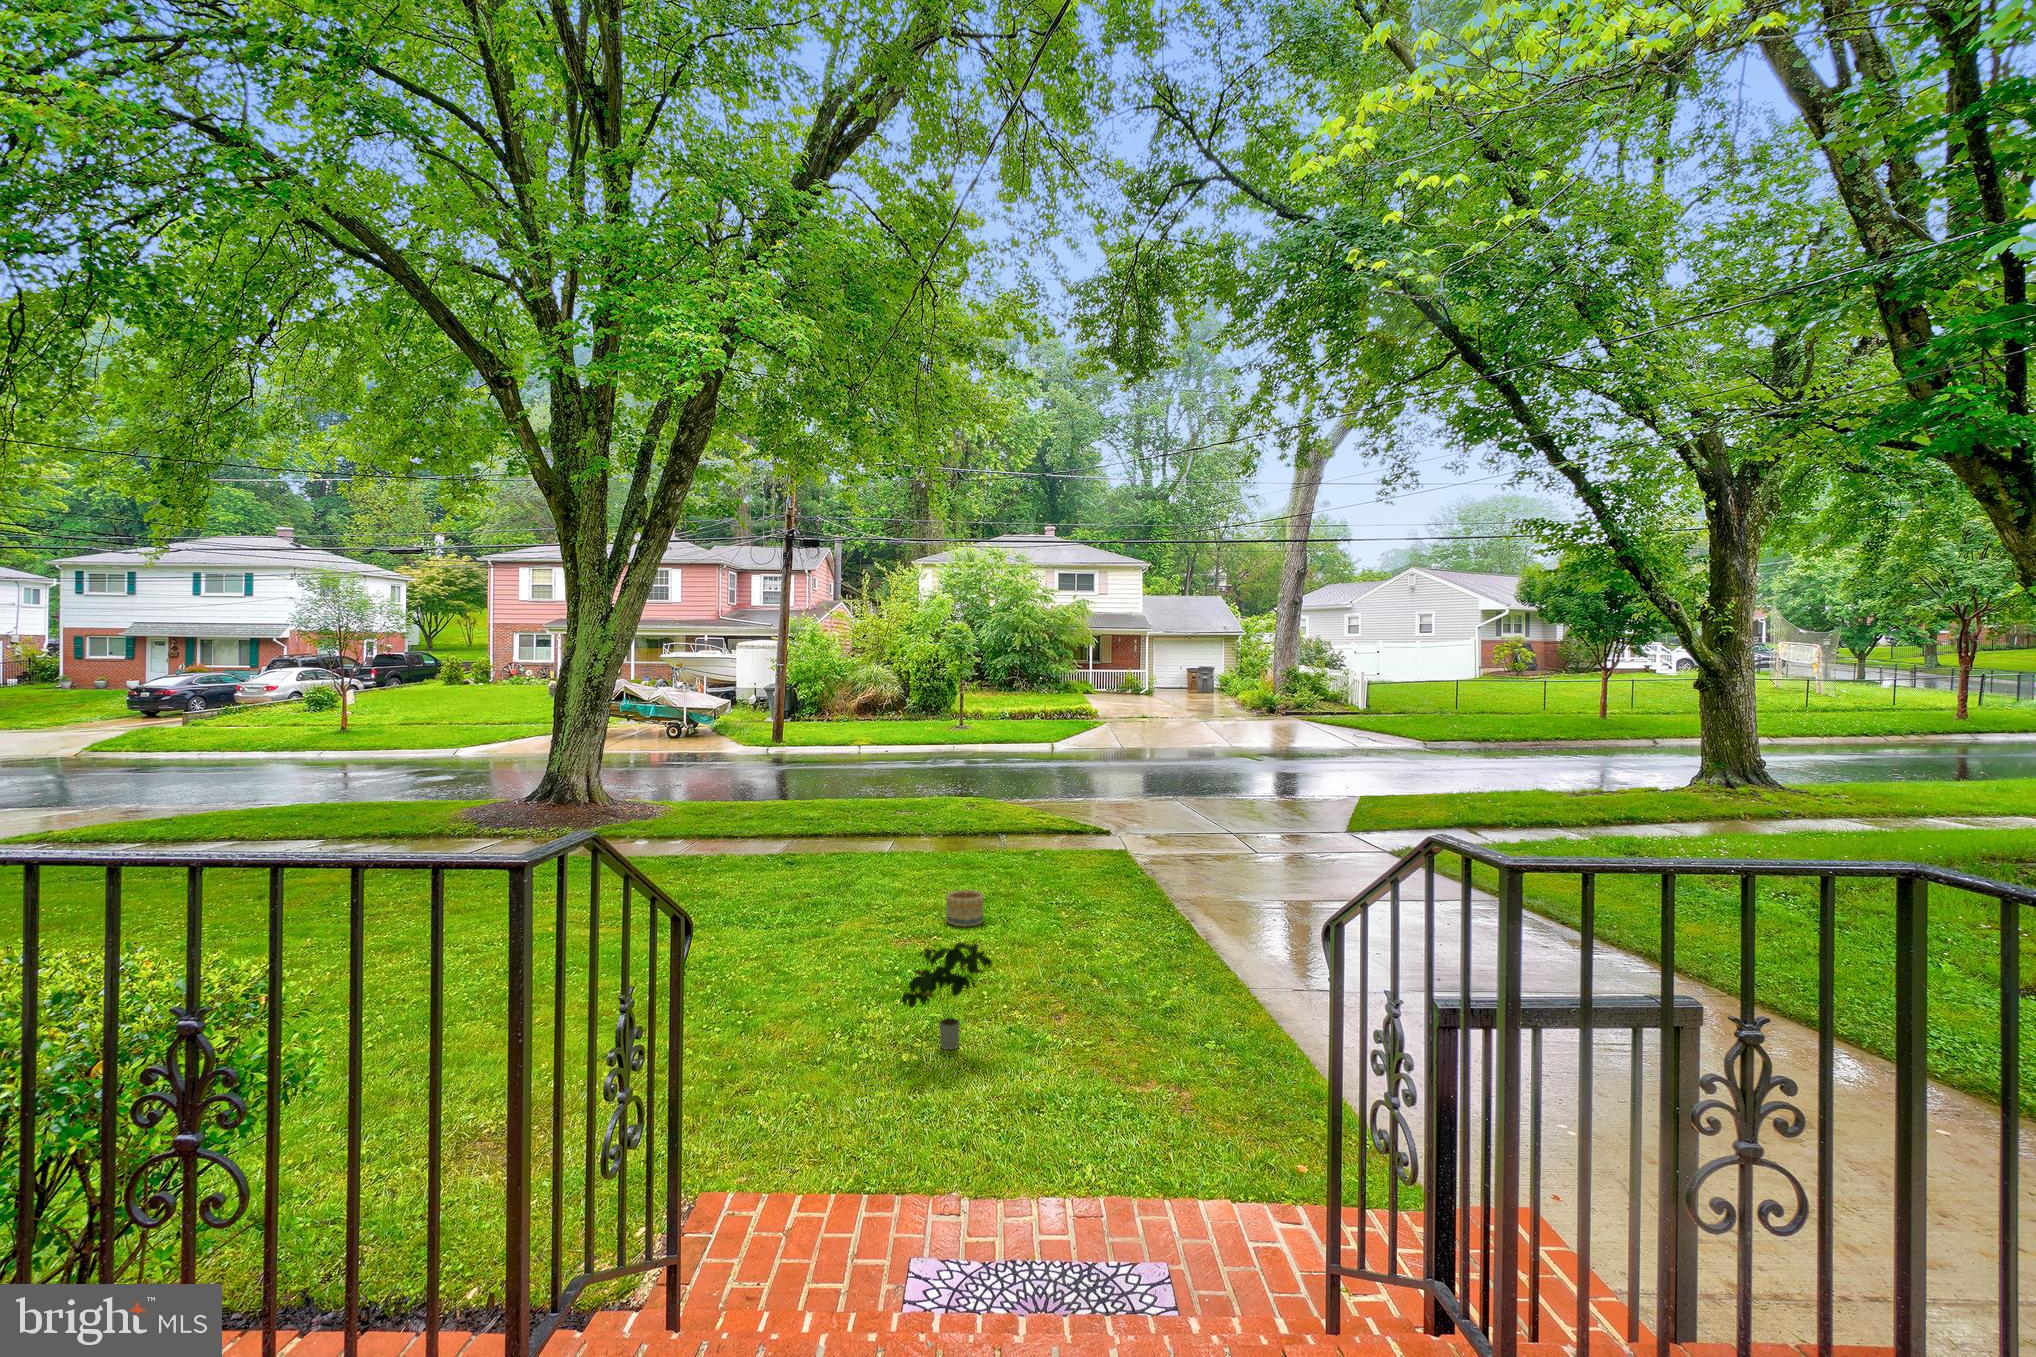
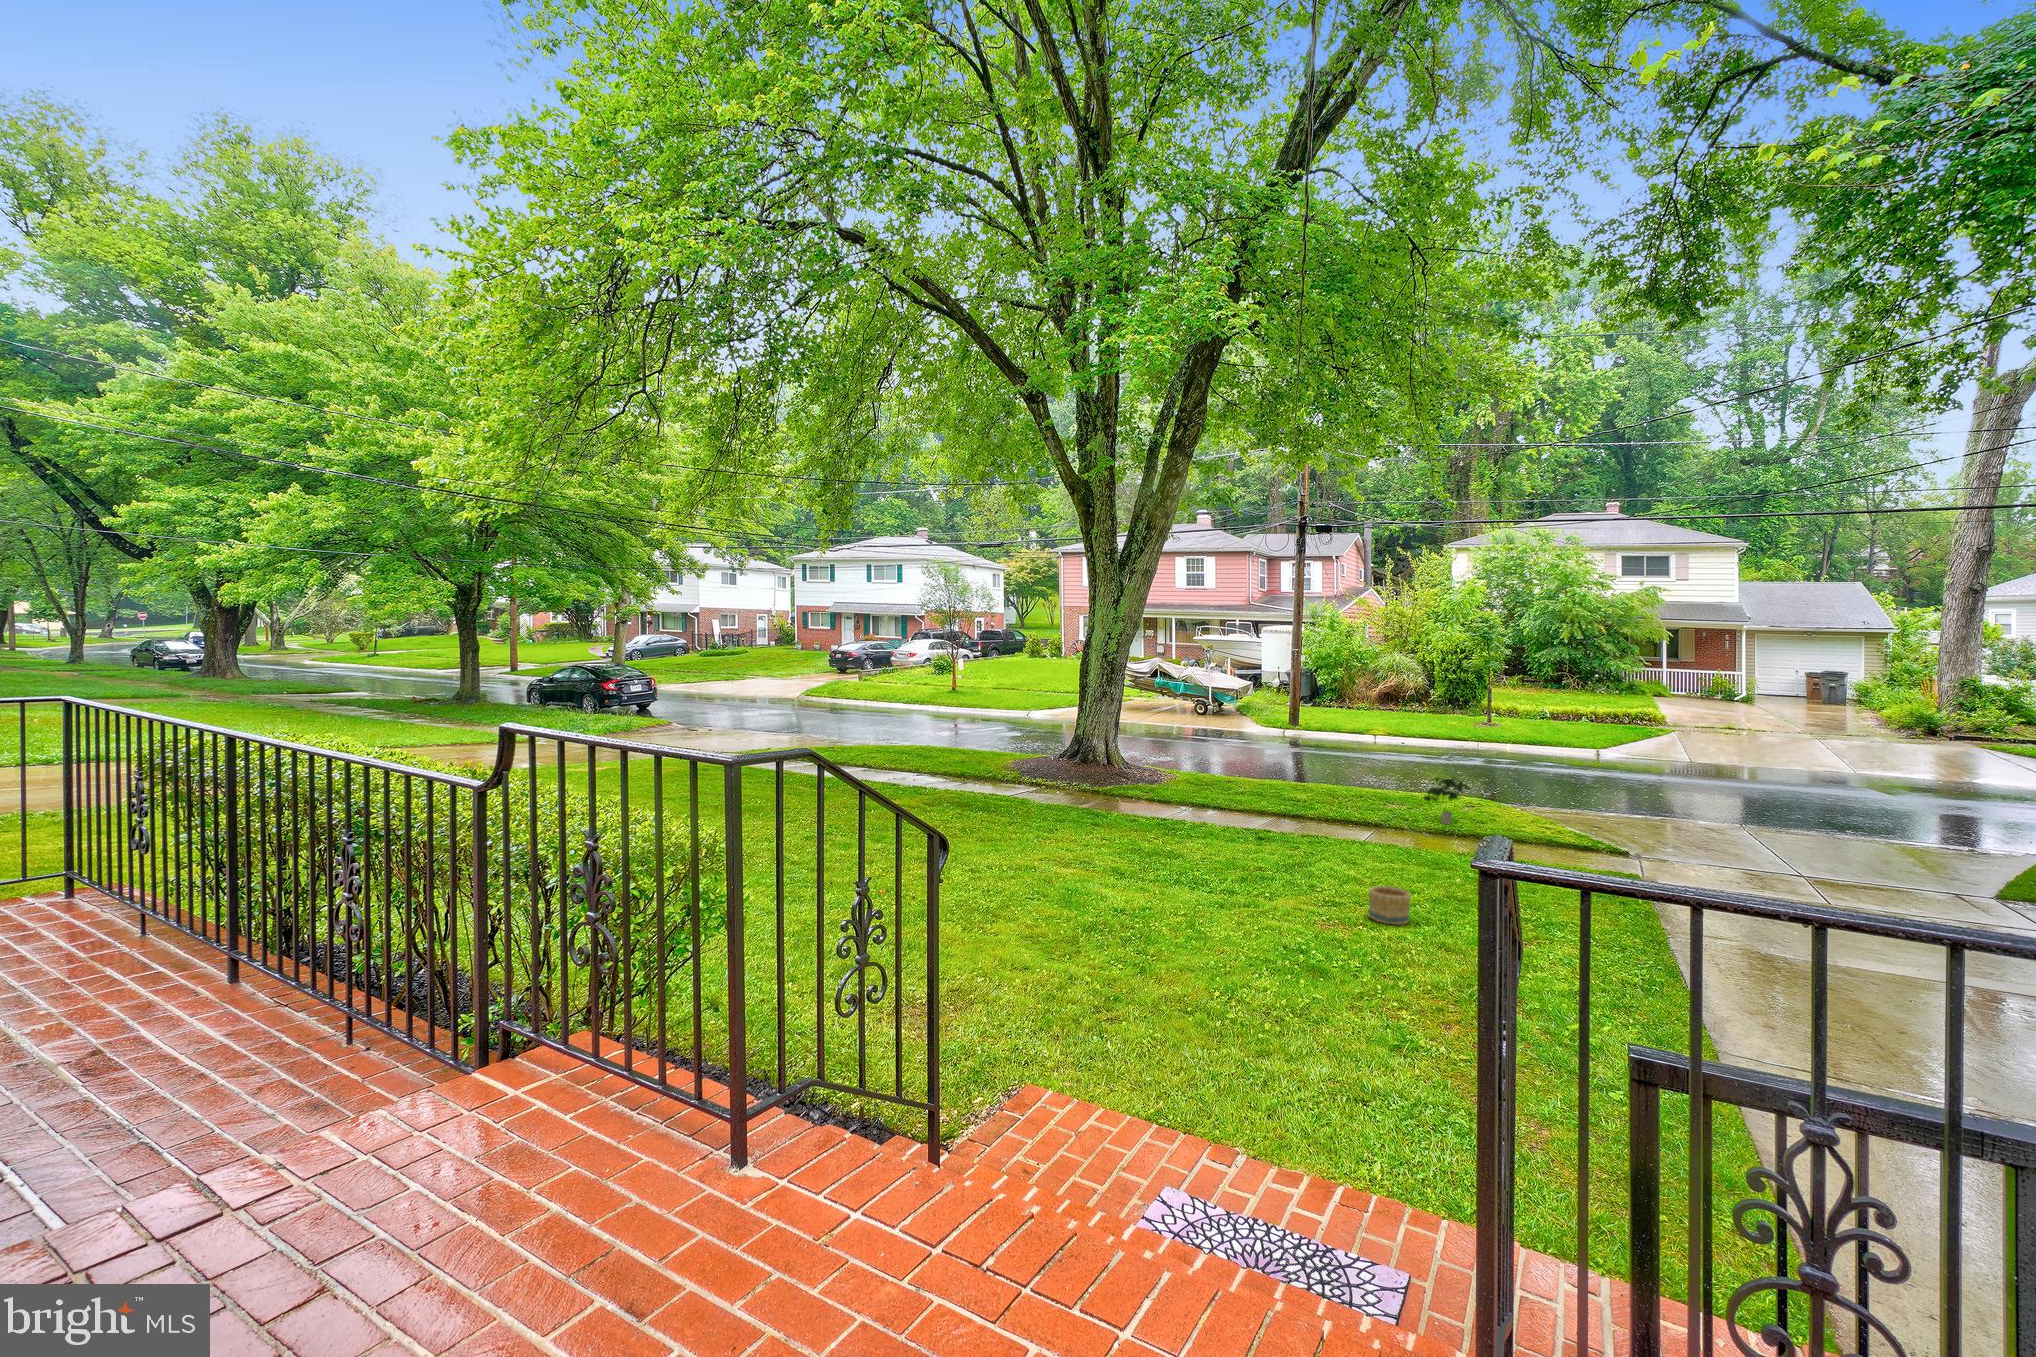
potted plant: present [901,942,992,1050] -> present [1424,778,1470,824]

